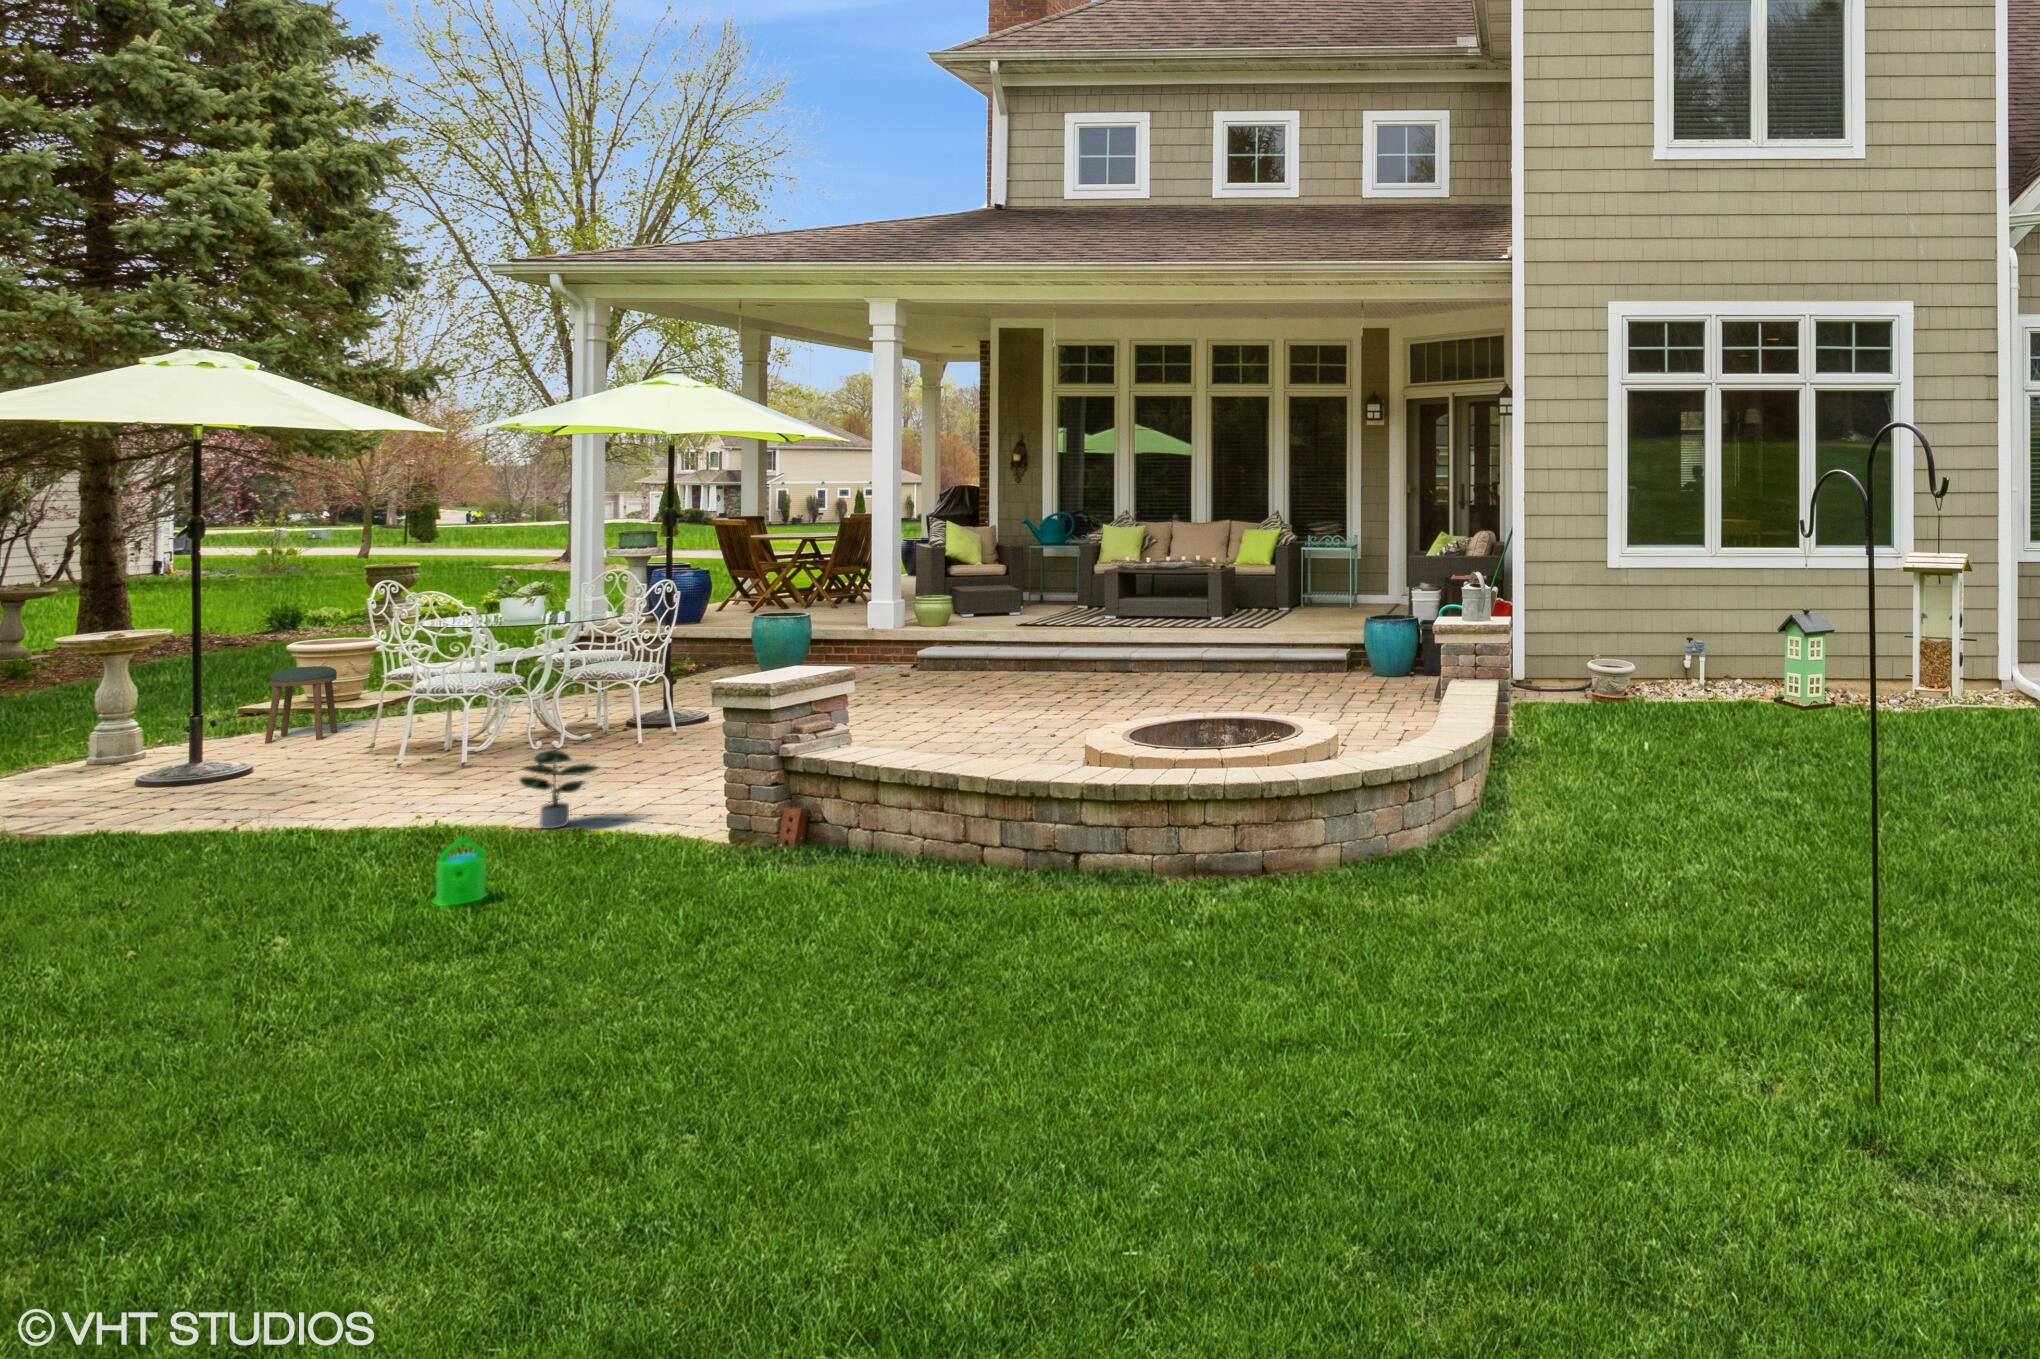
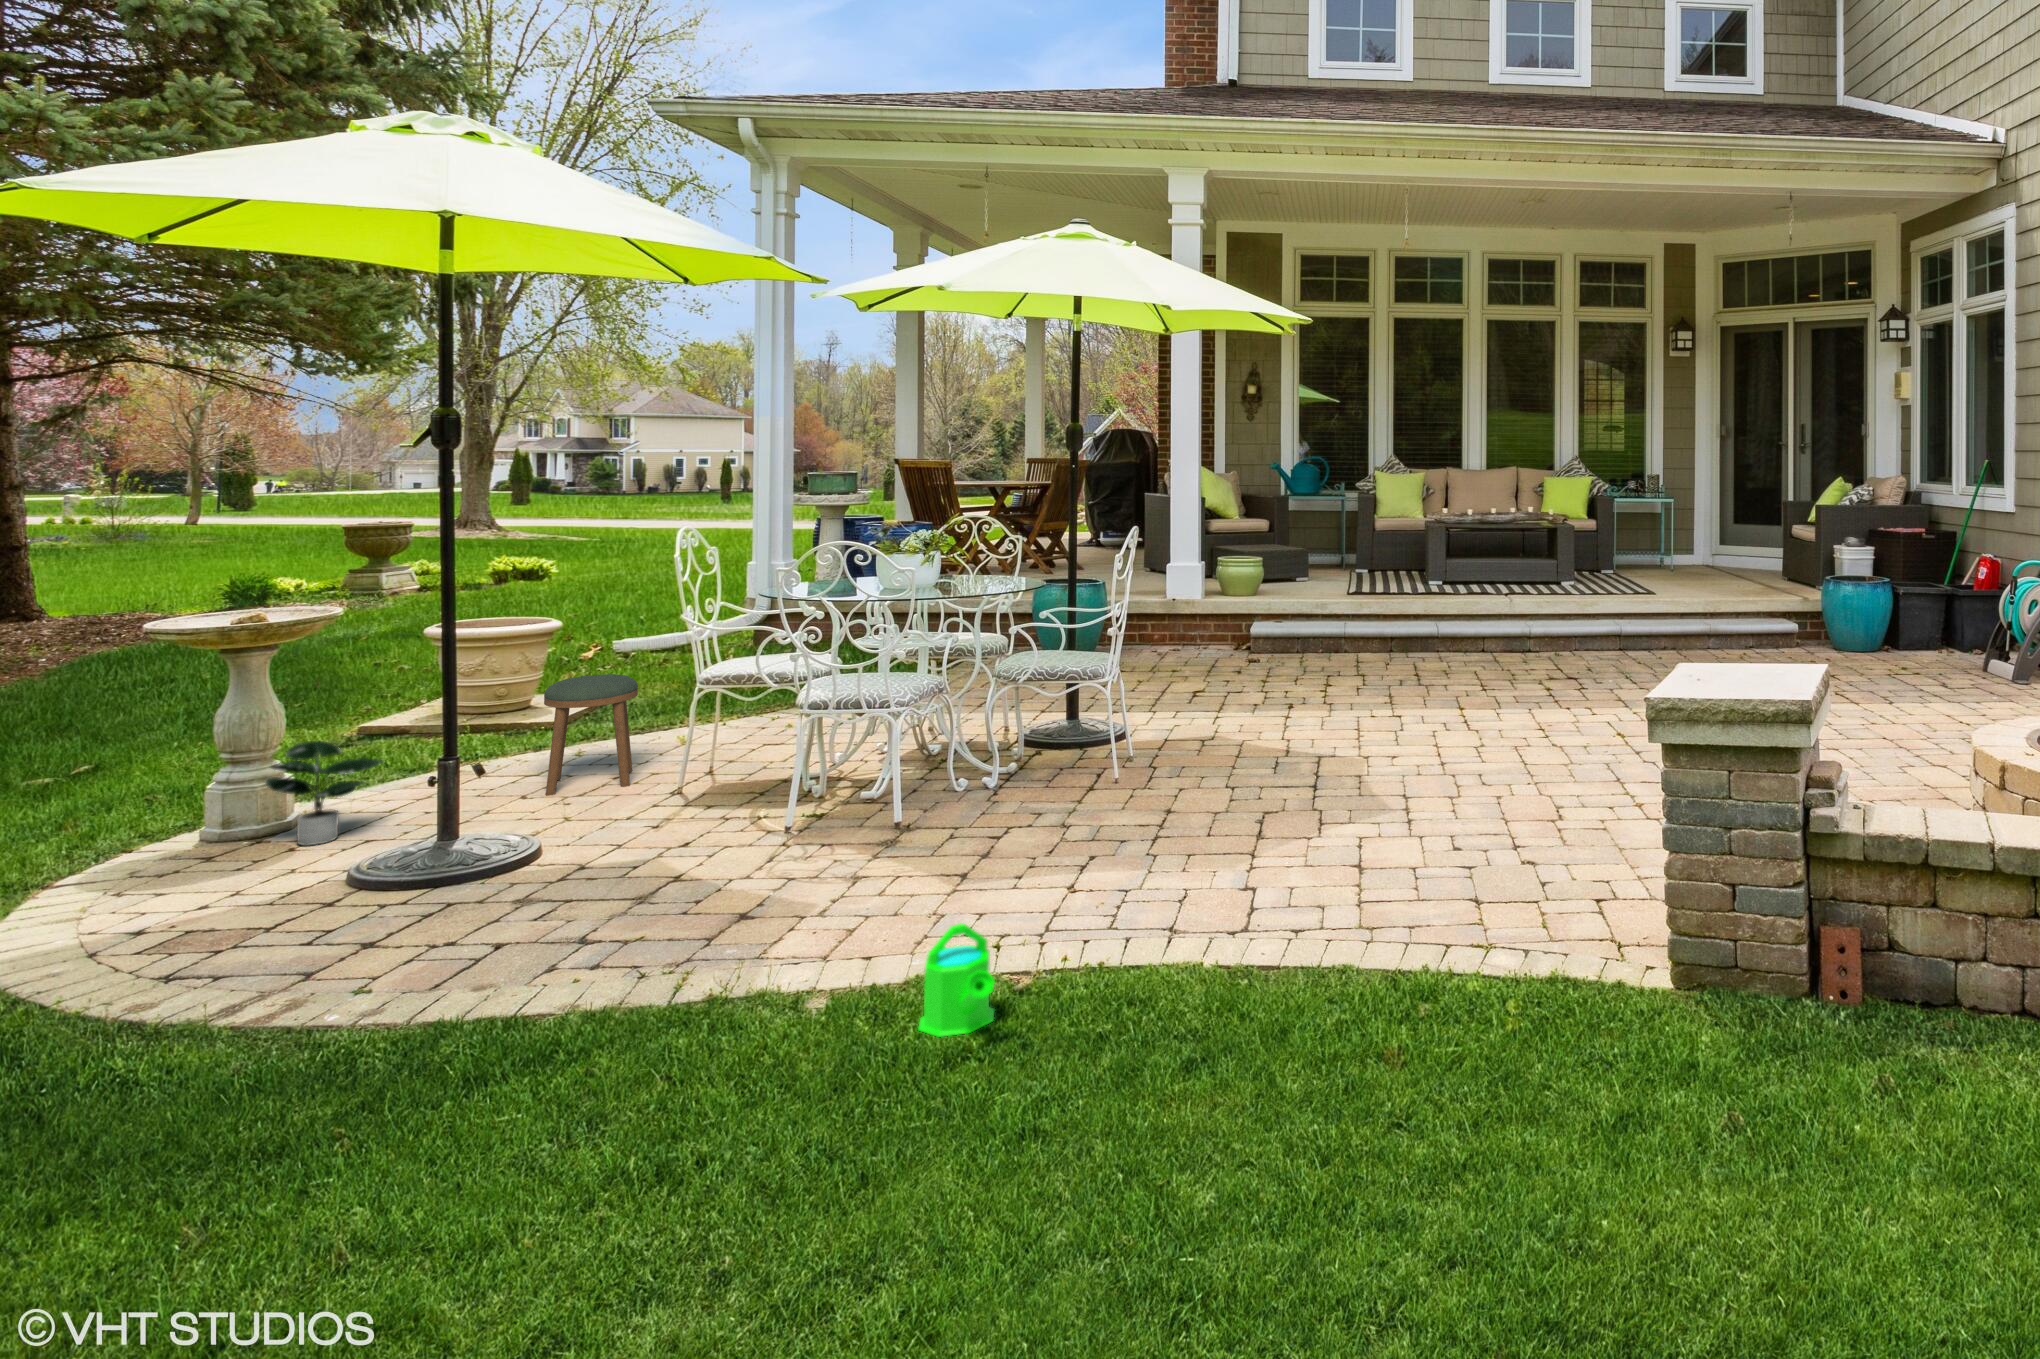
potted plant: present [520,750,599,829] -> present [265,741,382,846]
watering can: present [433,838,487,906] -> present [919,923,995,1037]

